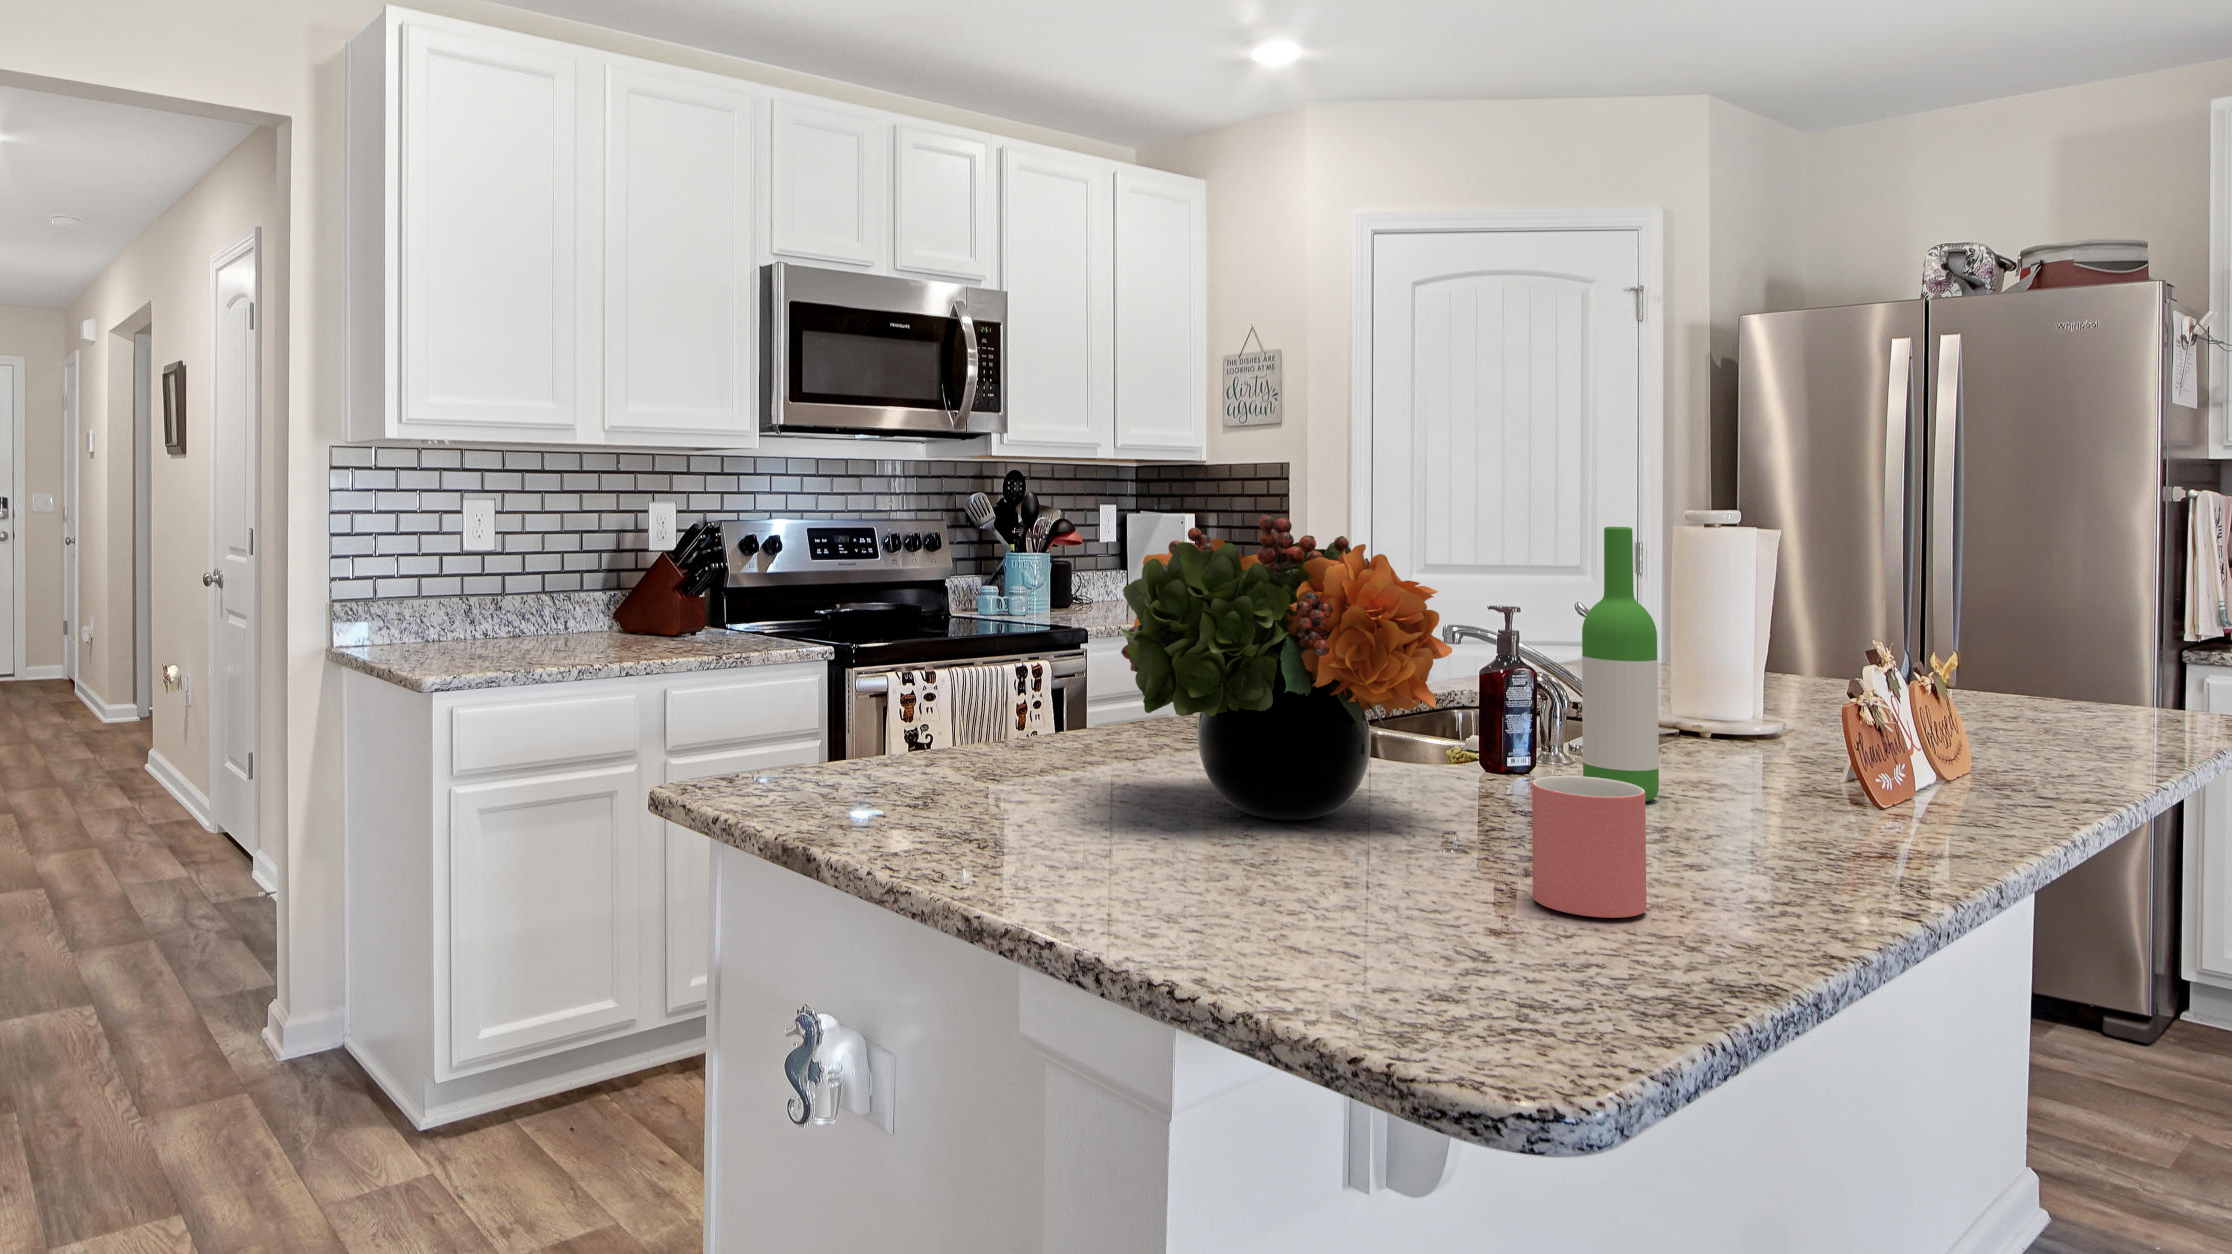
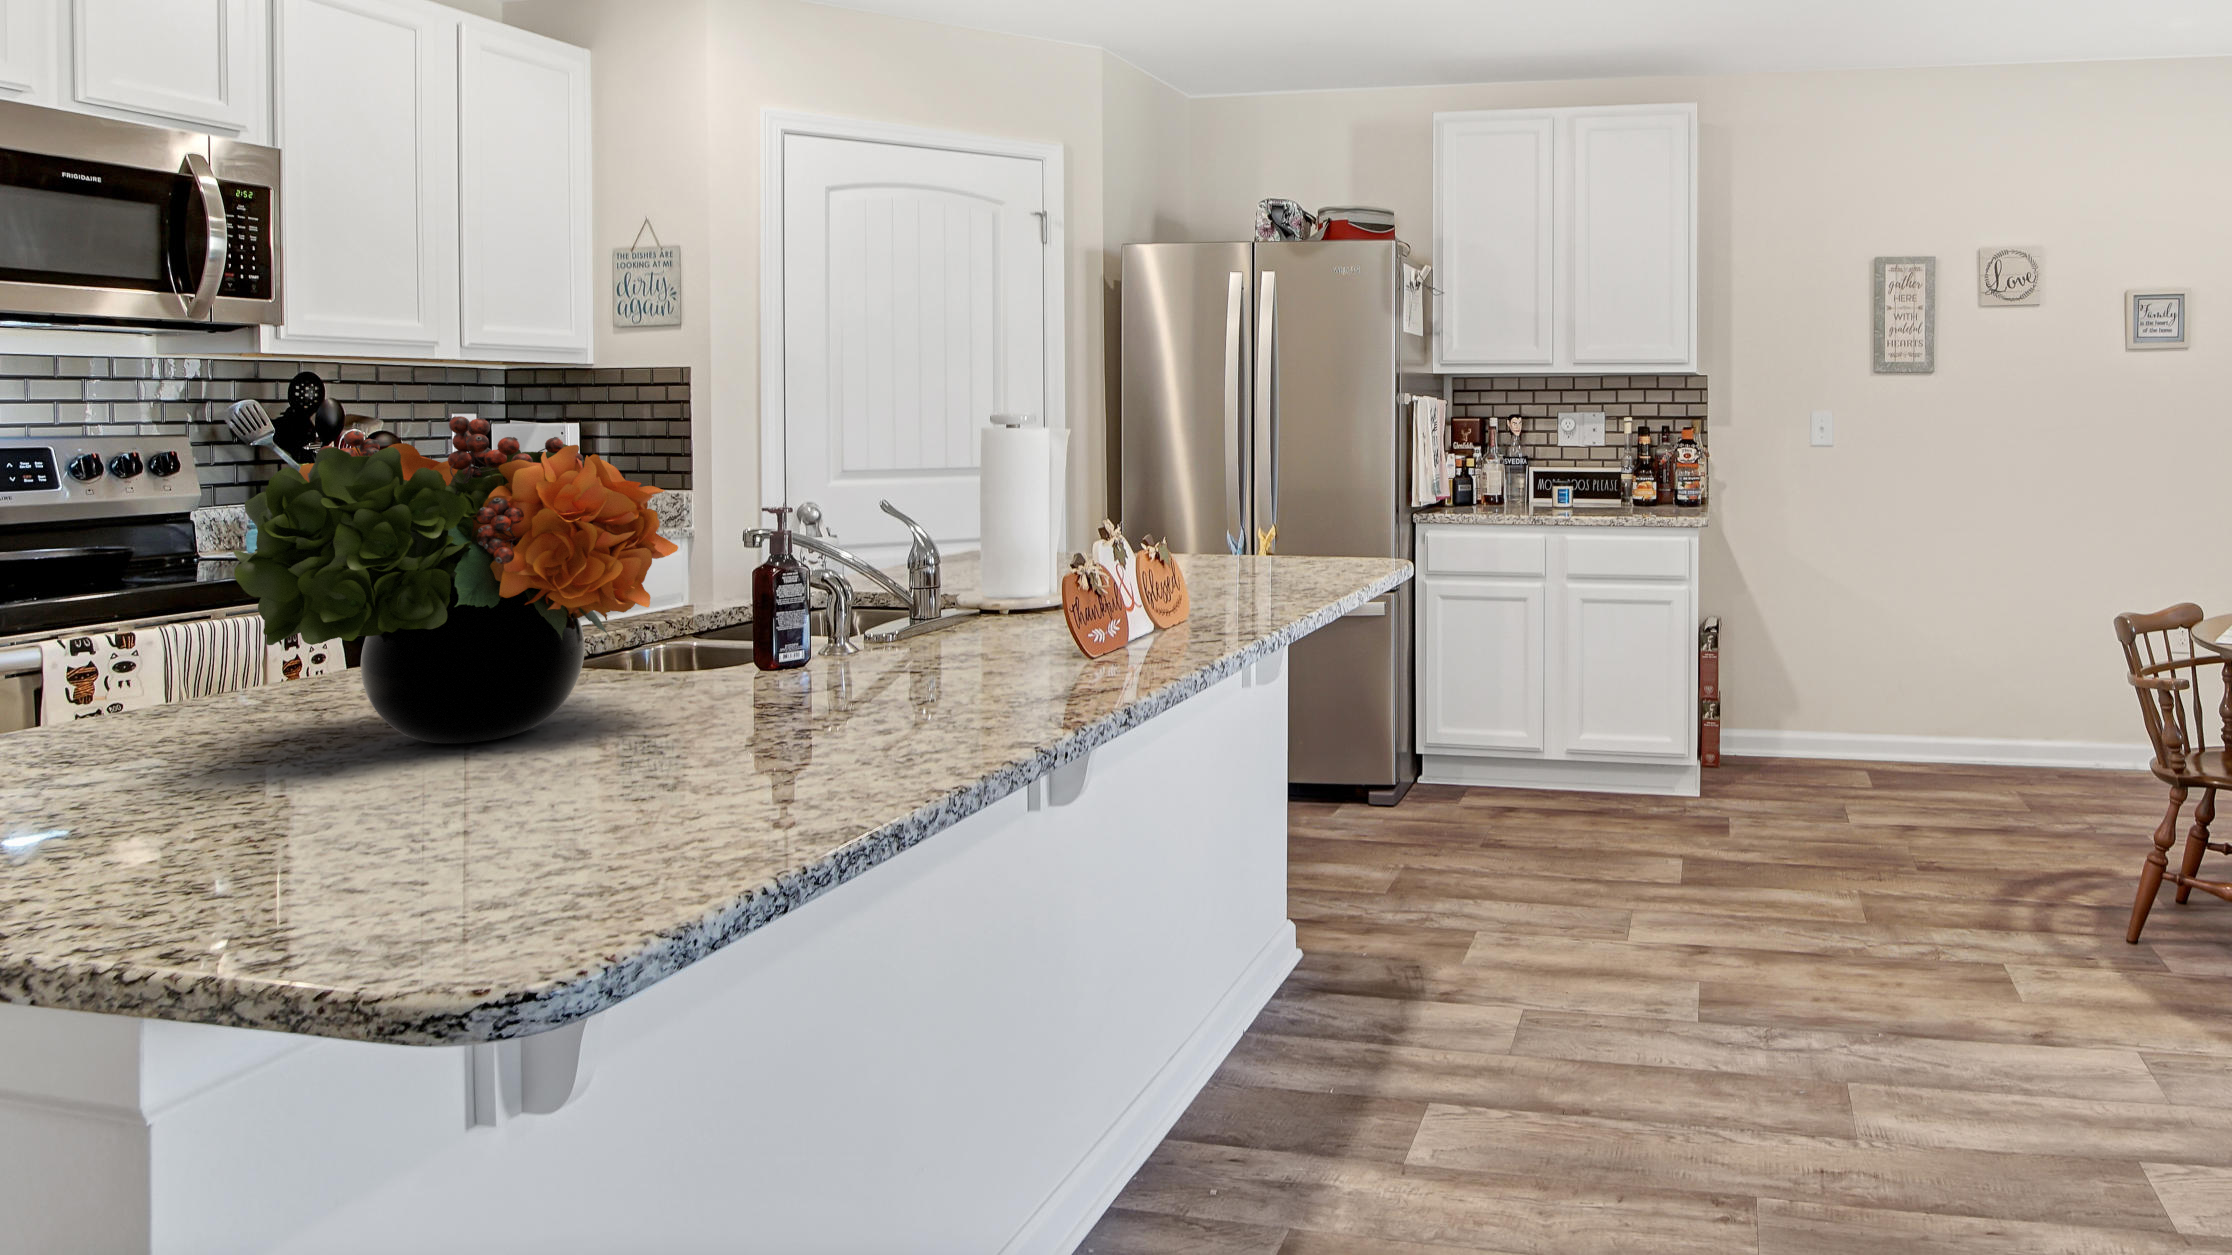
wine bottle: present [1582,527,1659,801] -> none [840,424,910,677]
mug: present [1532,776,1647,918] -> none [695,659,807,791]

